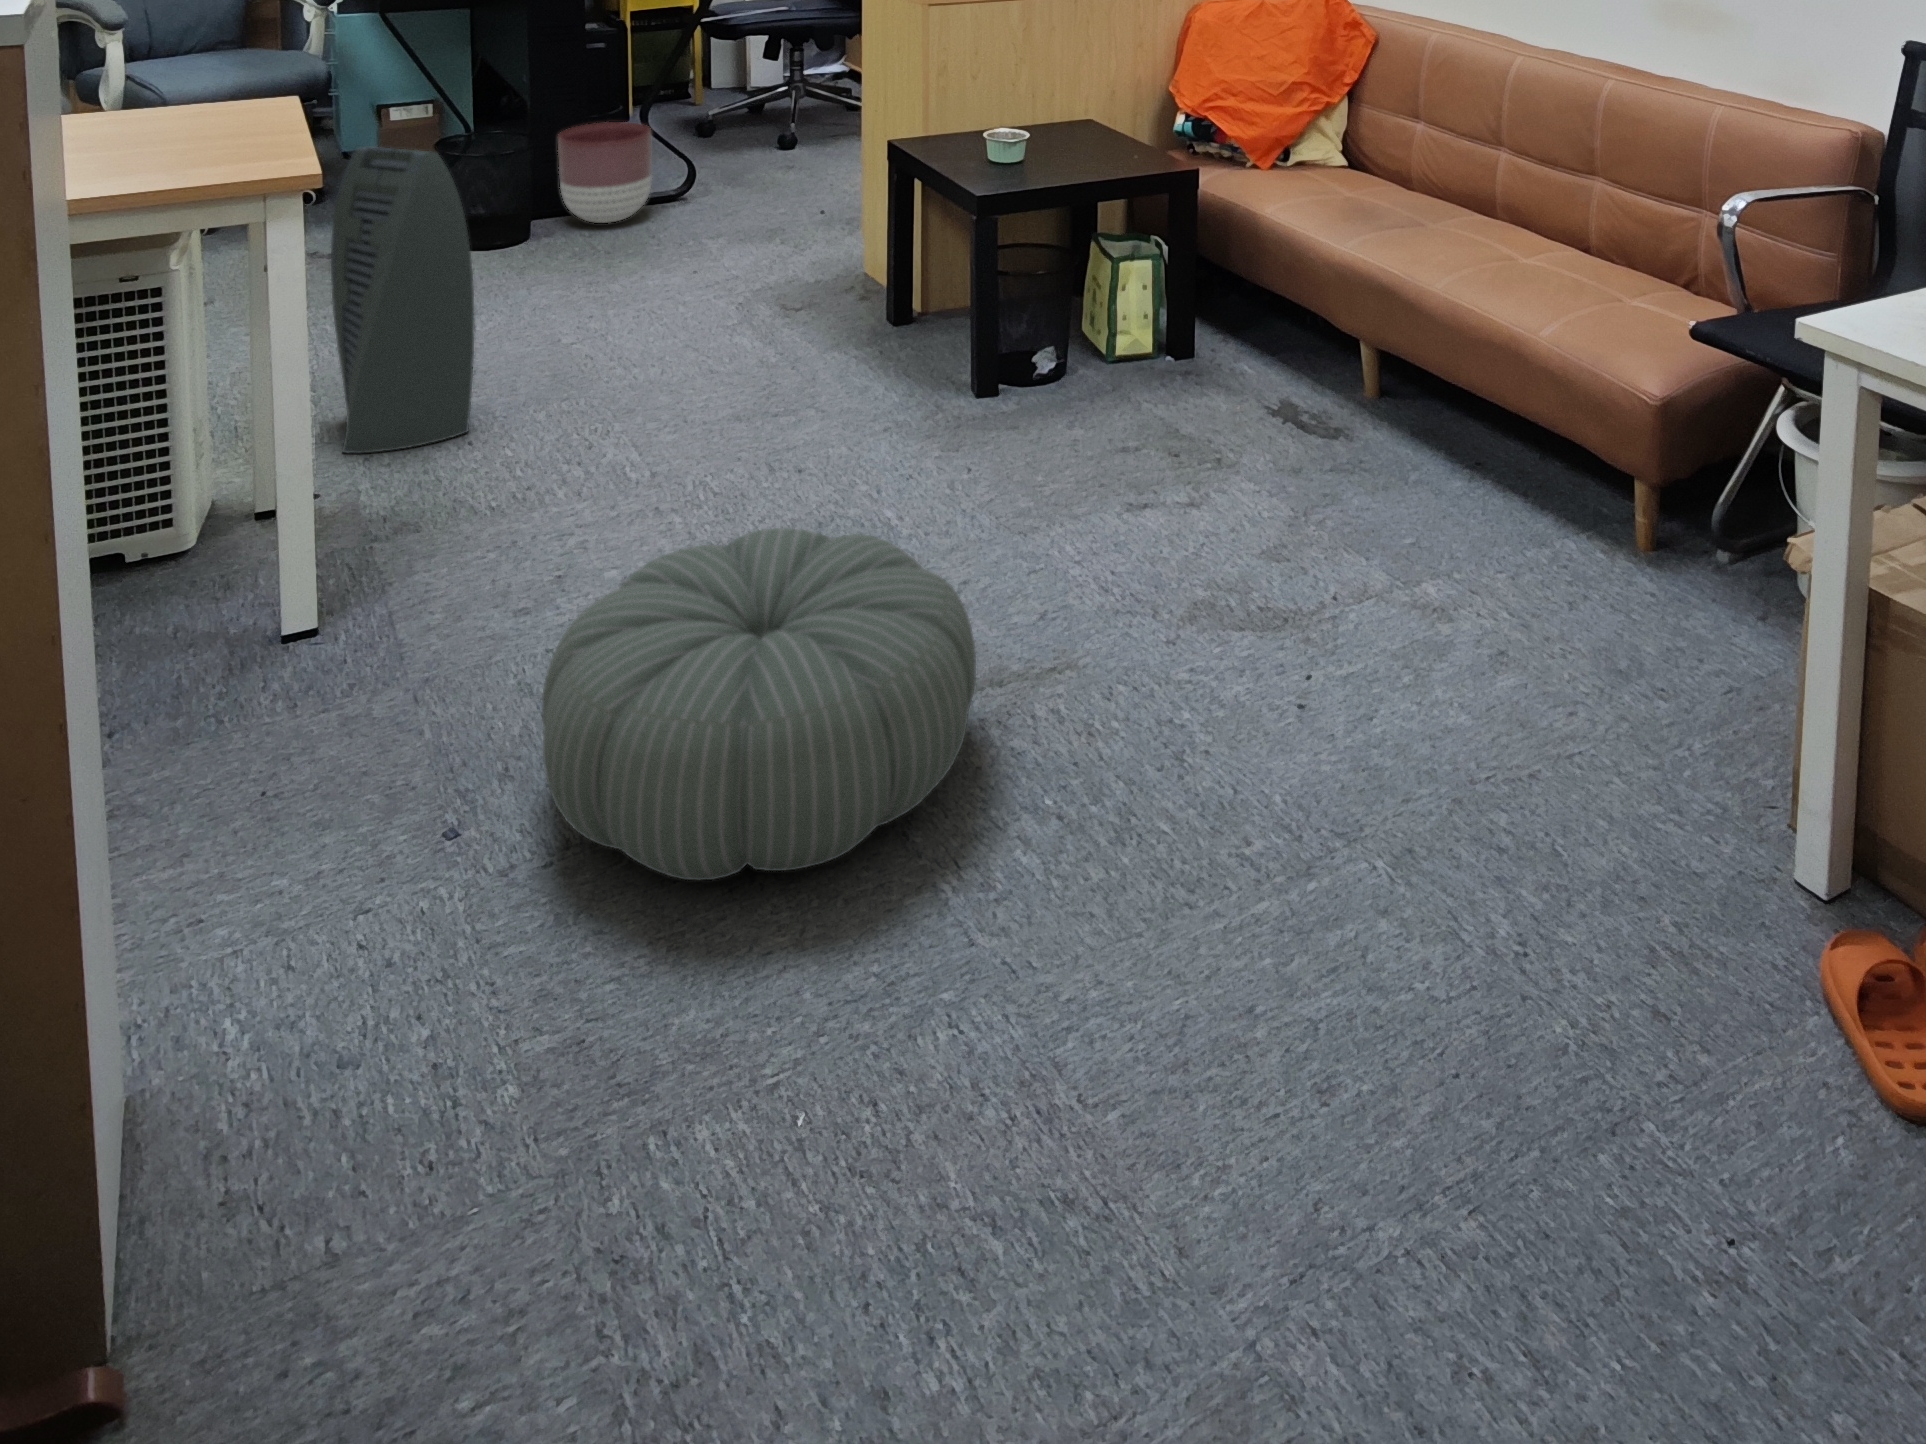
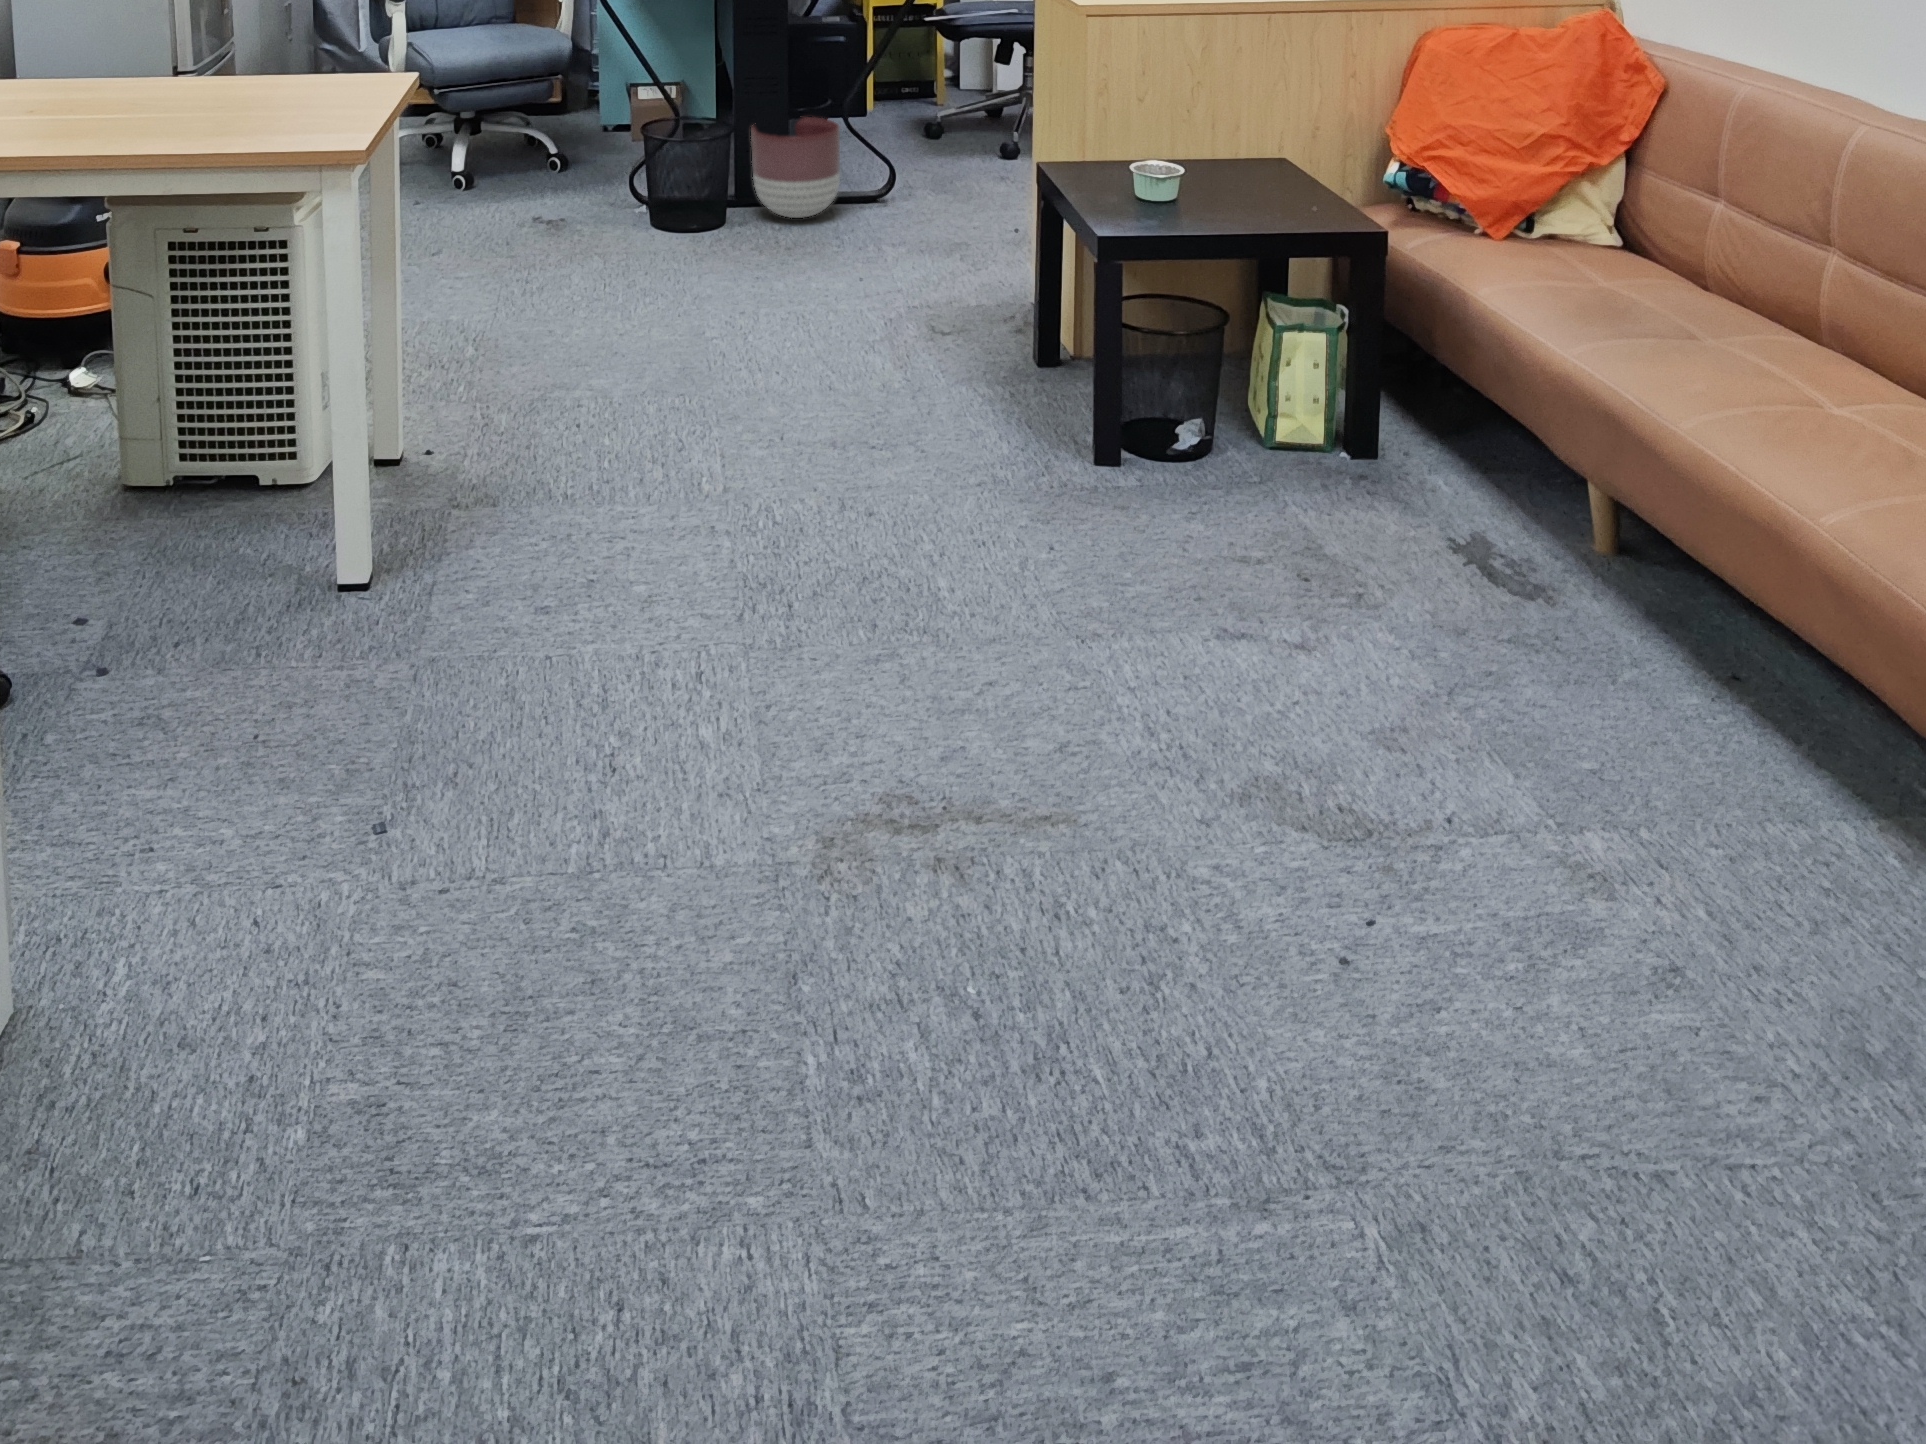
air purifier: present [331,147,475,453] -> none [472,125,597,419]
pouf: present [542,528,976,880] -> none [442,583,917,987]

